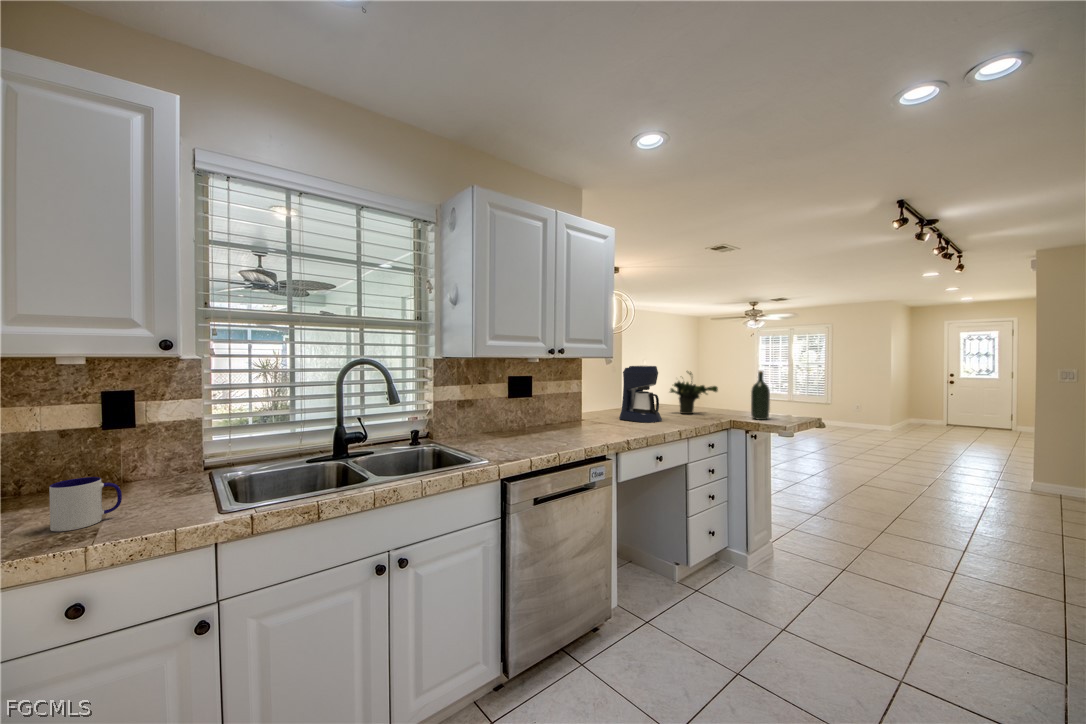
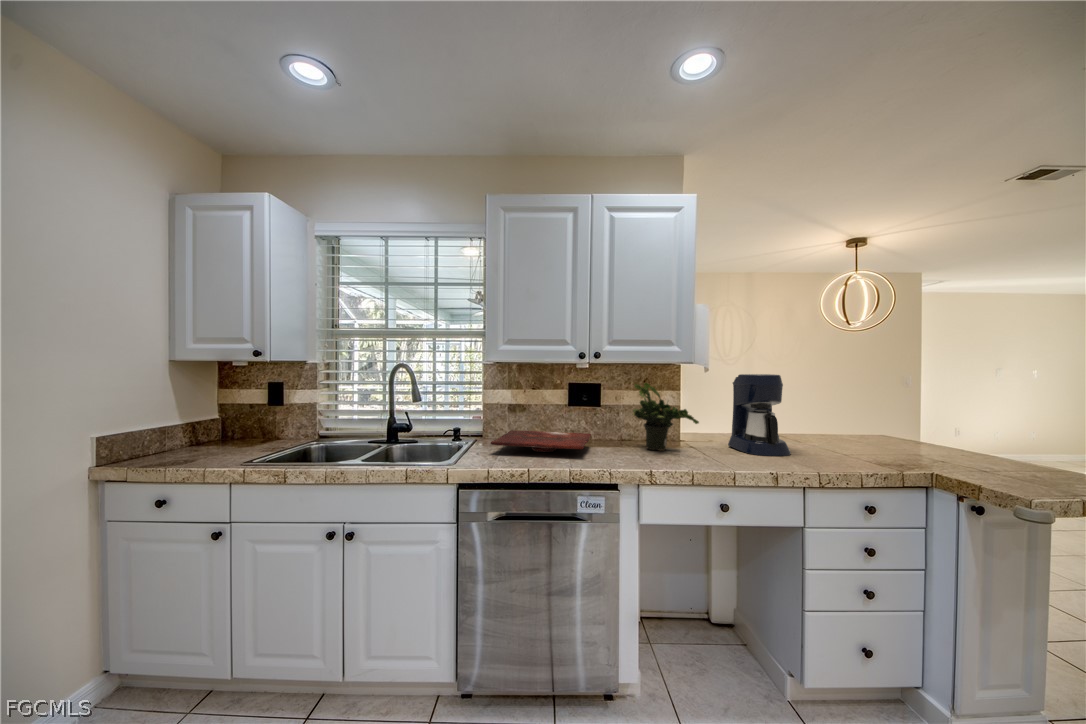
wine bottle: present [751,371,770,420] -> none [982,387,1030,483]
potted plant: present [670,372,718,414] -> present [633,383,699,451]
cutting board: none [470,421,569,441] -> present [491,430,591,452]
mug: present [49,477,122,531] -> none [184,430,218,459]

